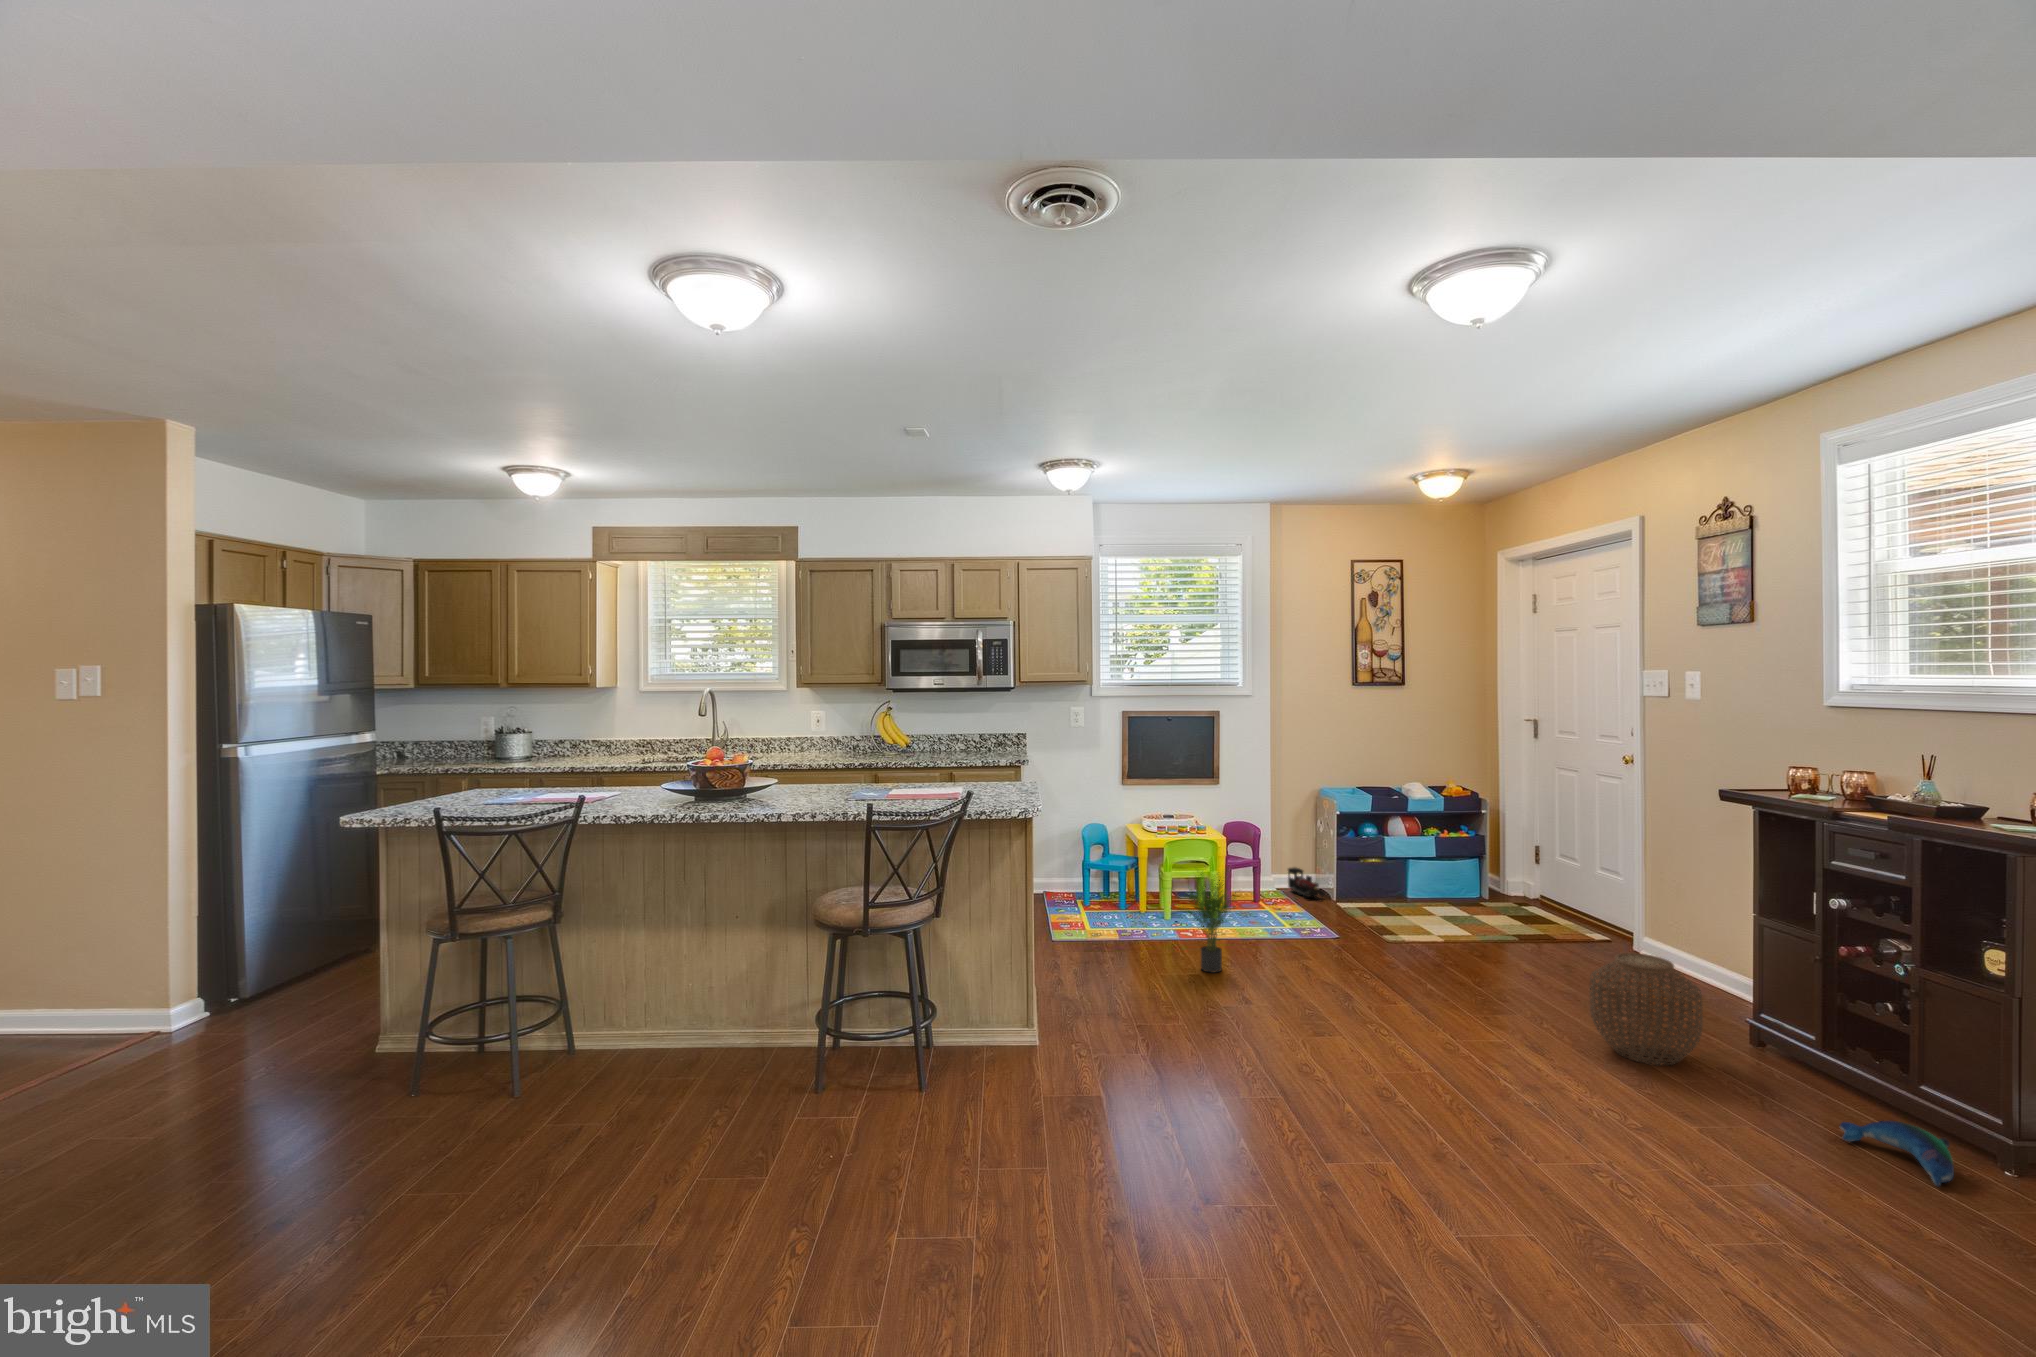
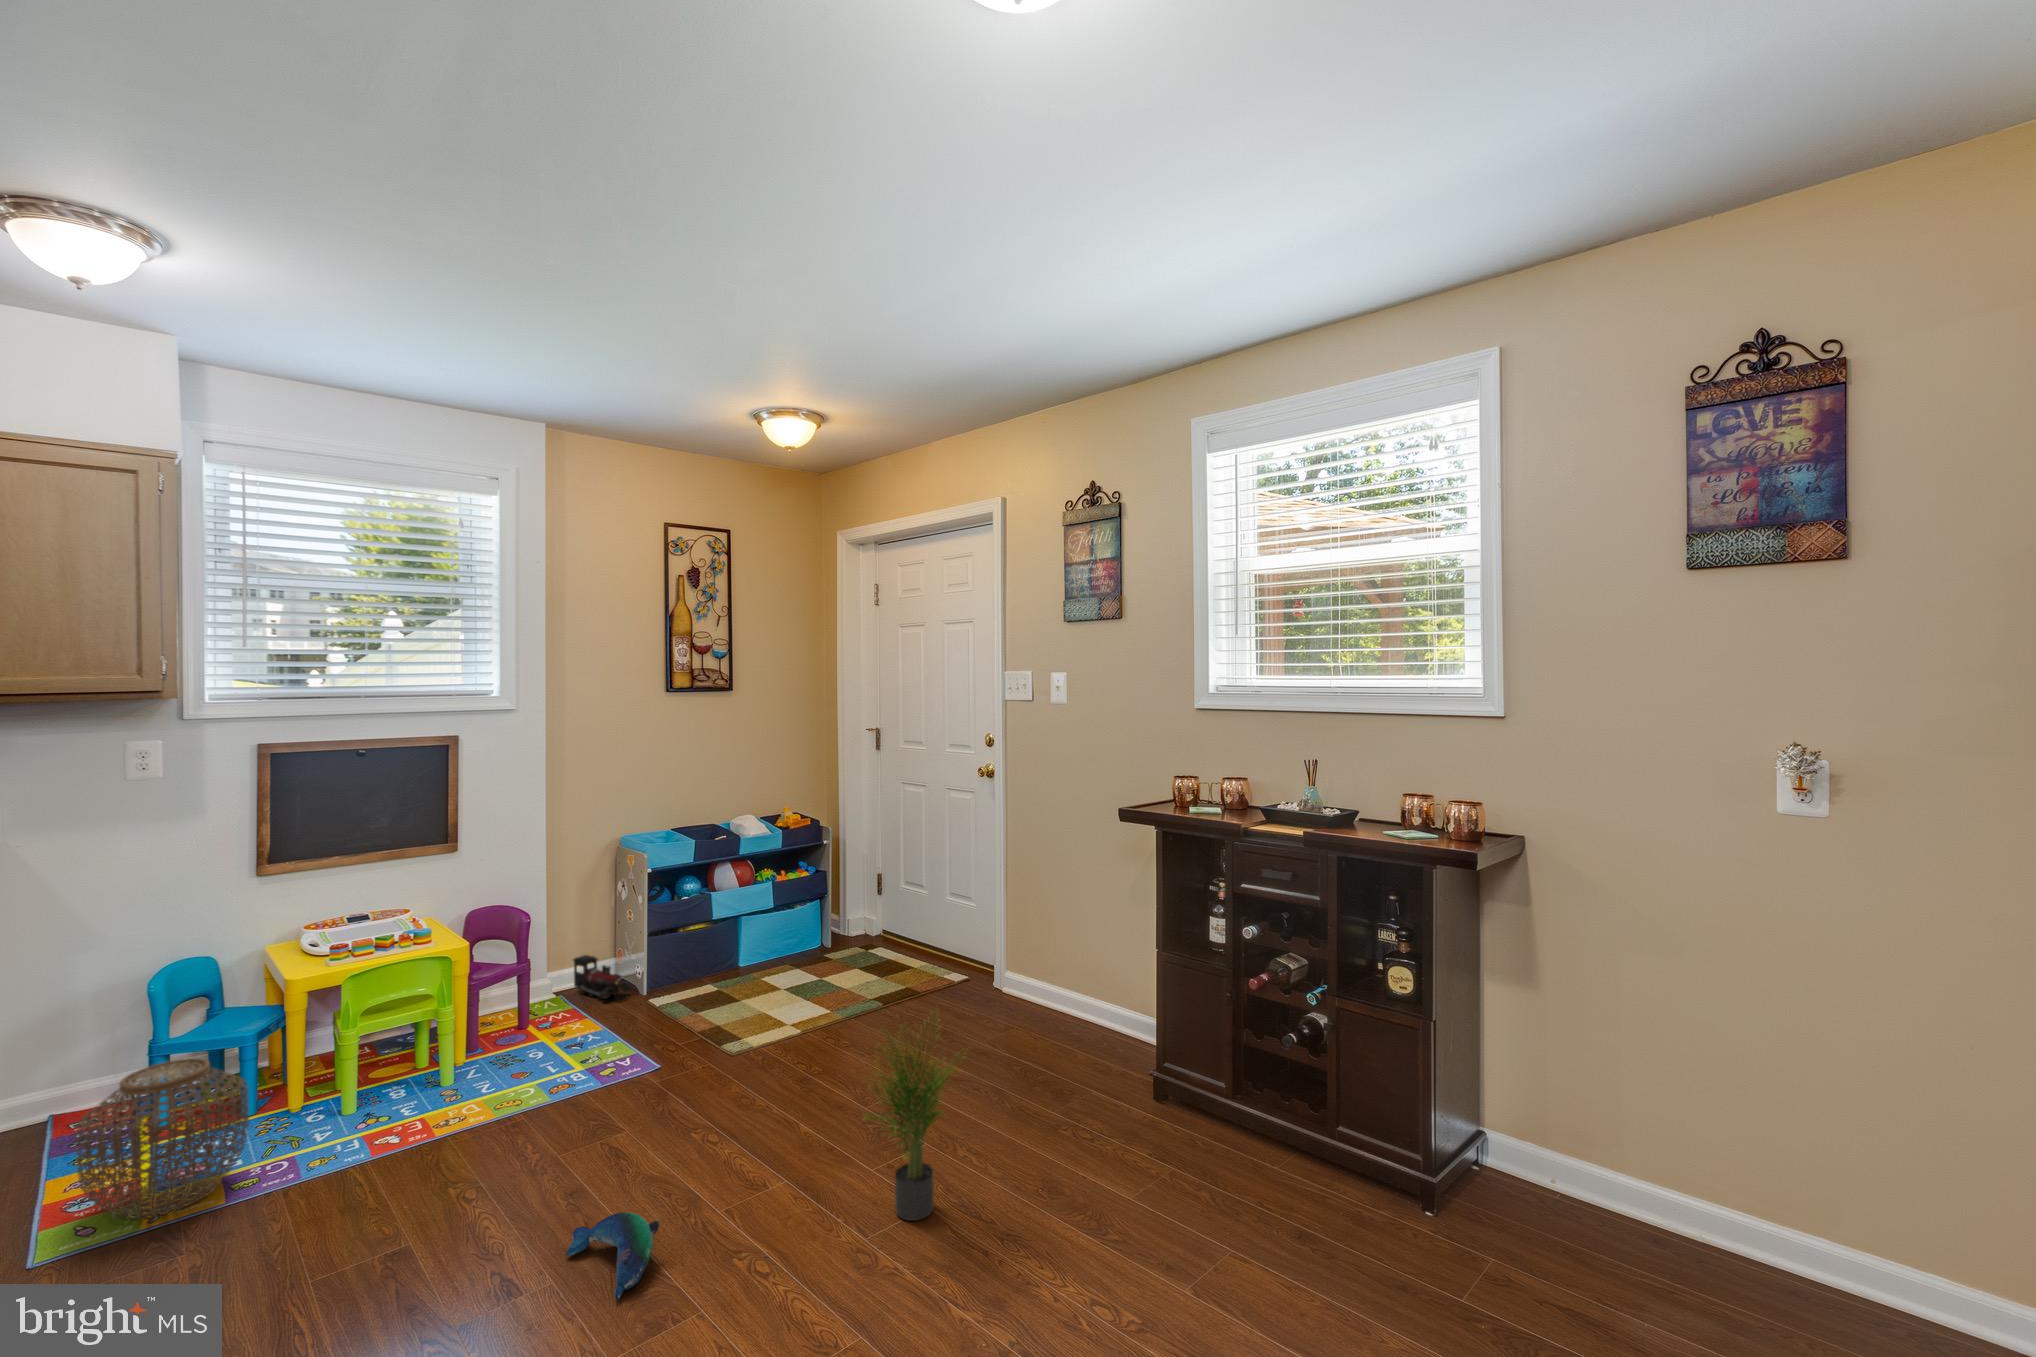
potted plant: present [1177,874,1236,973] -> present [864,1023,959,1221]
woven basket: present [1590,953,1703,1065] -> present [77,1058,249,1219]
plush toy: present [1840,1121,1954,1186] -> present [566,1212,659,1300]

